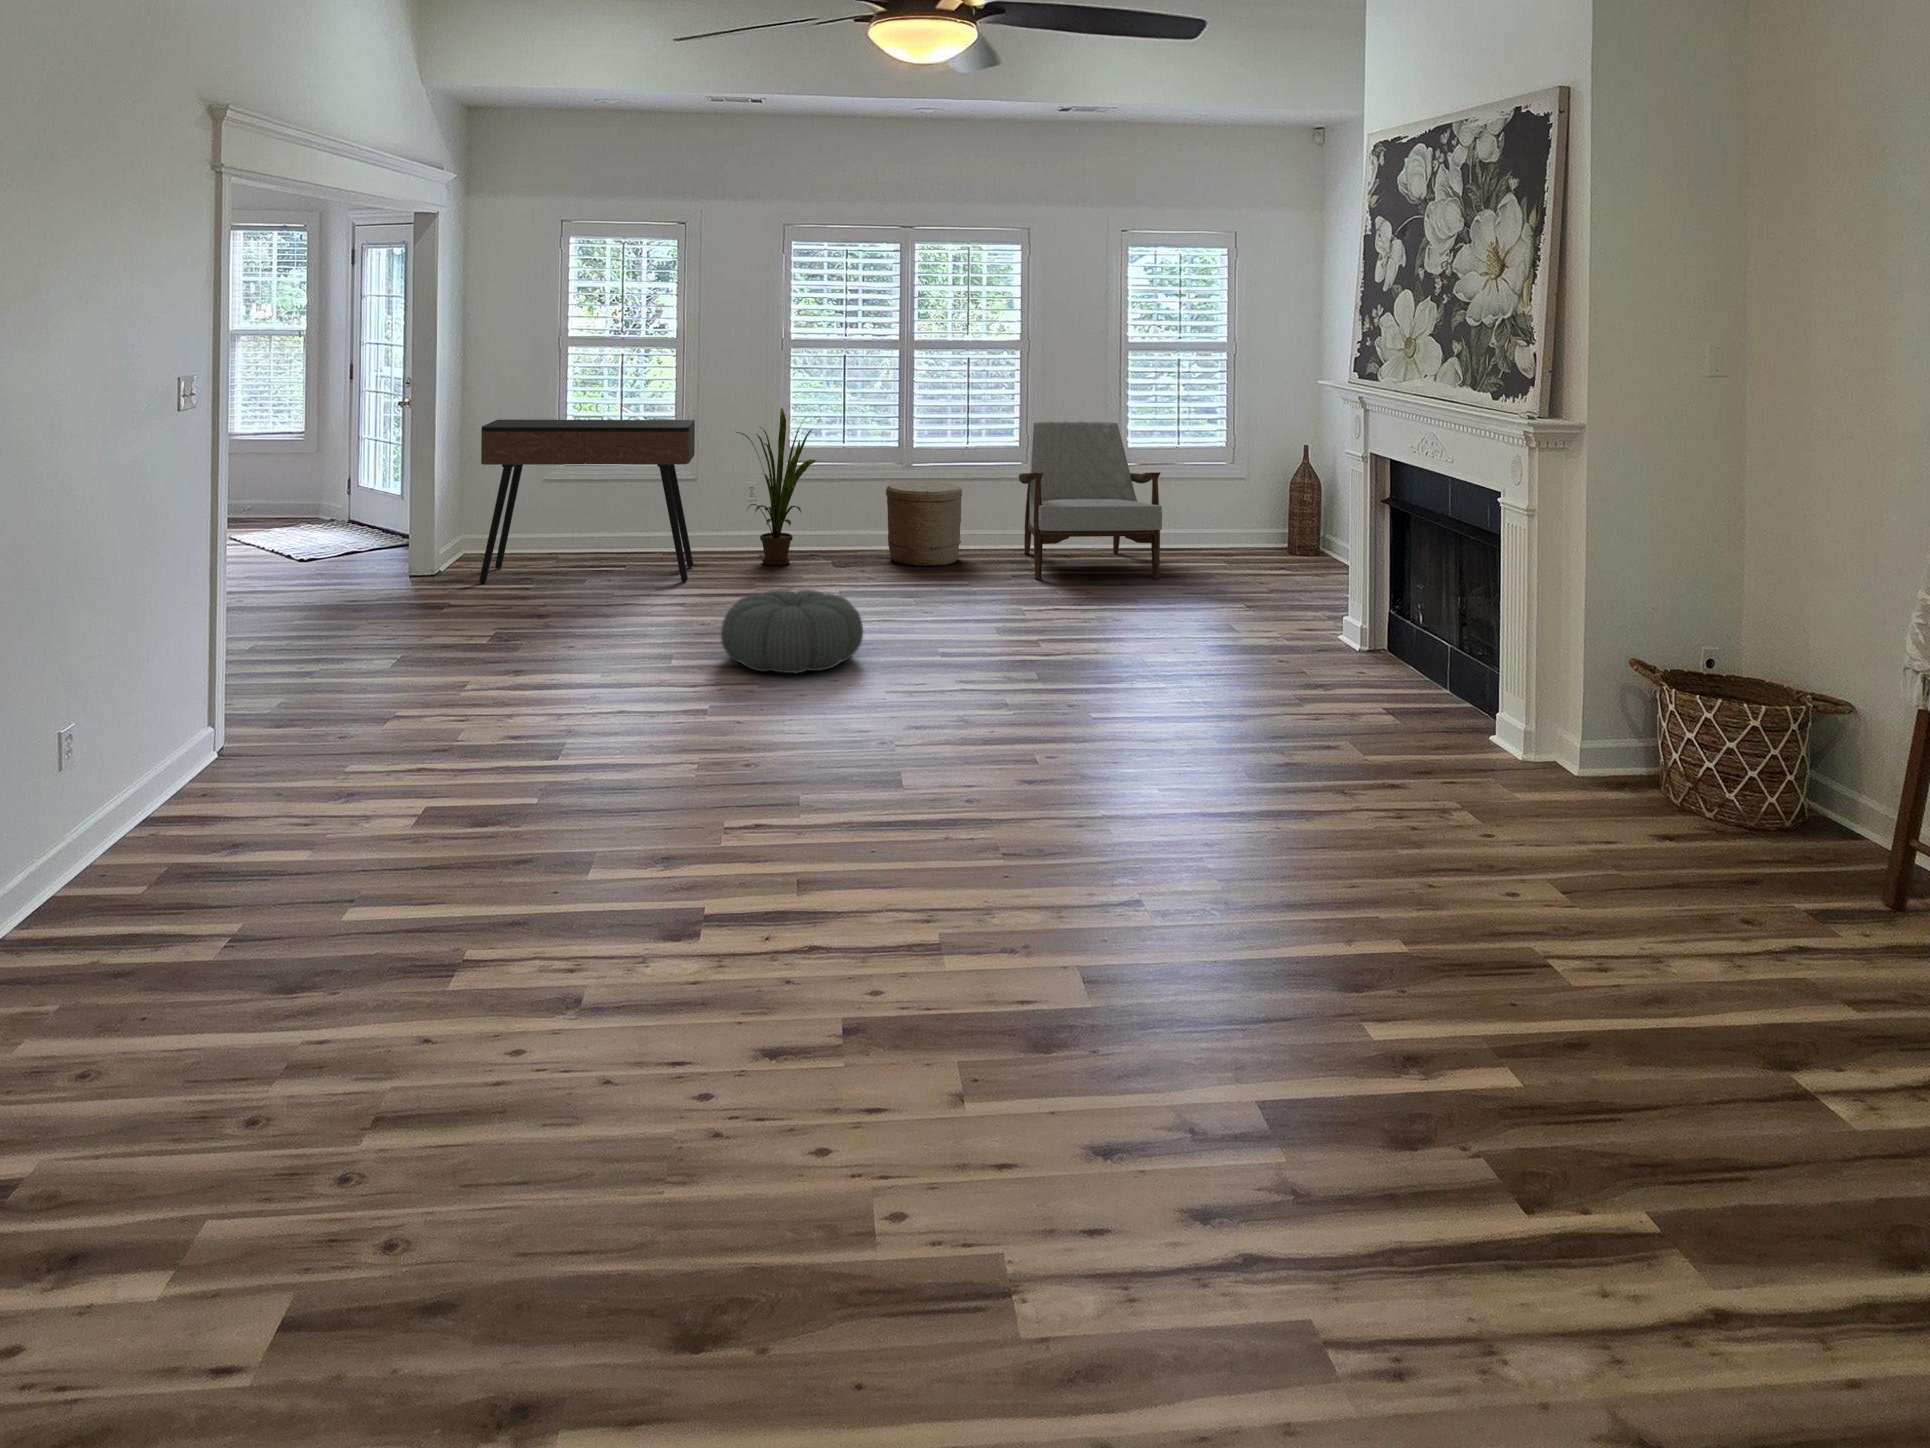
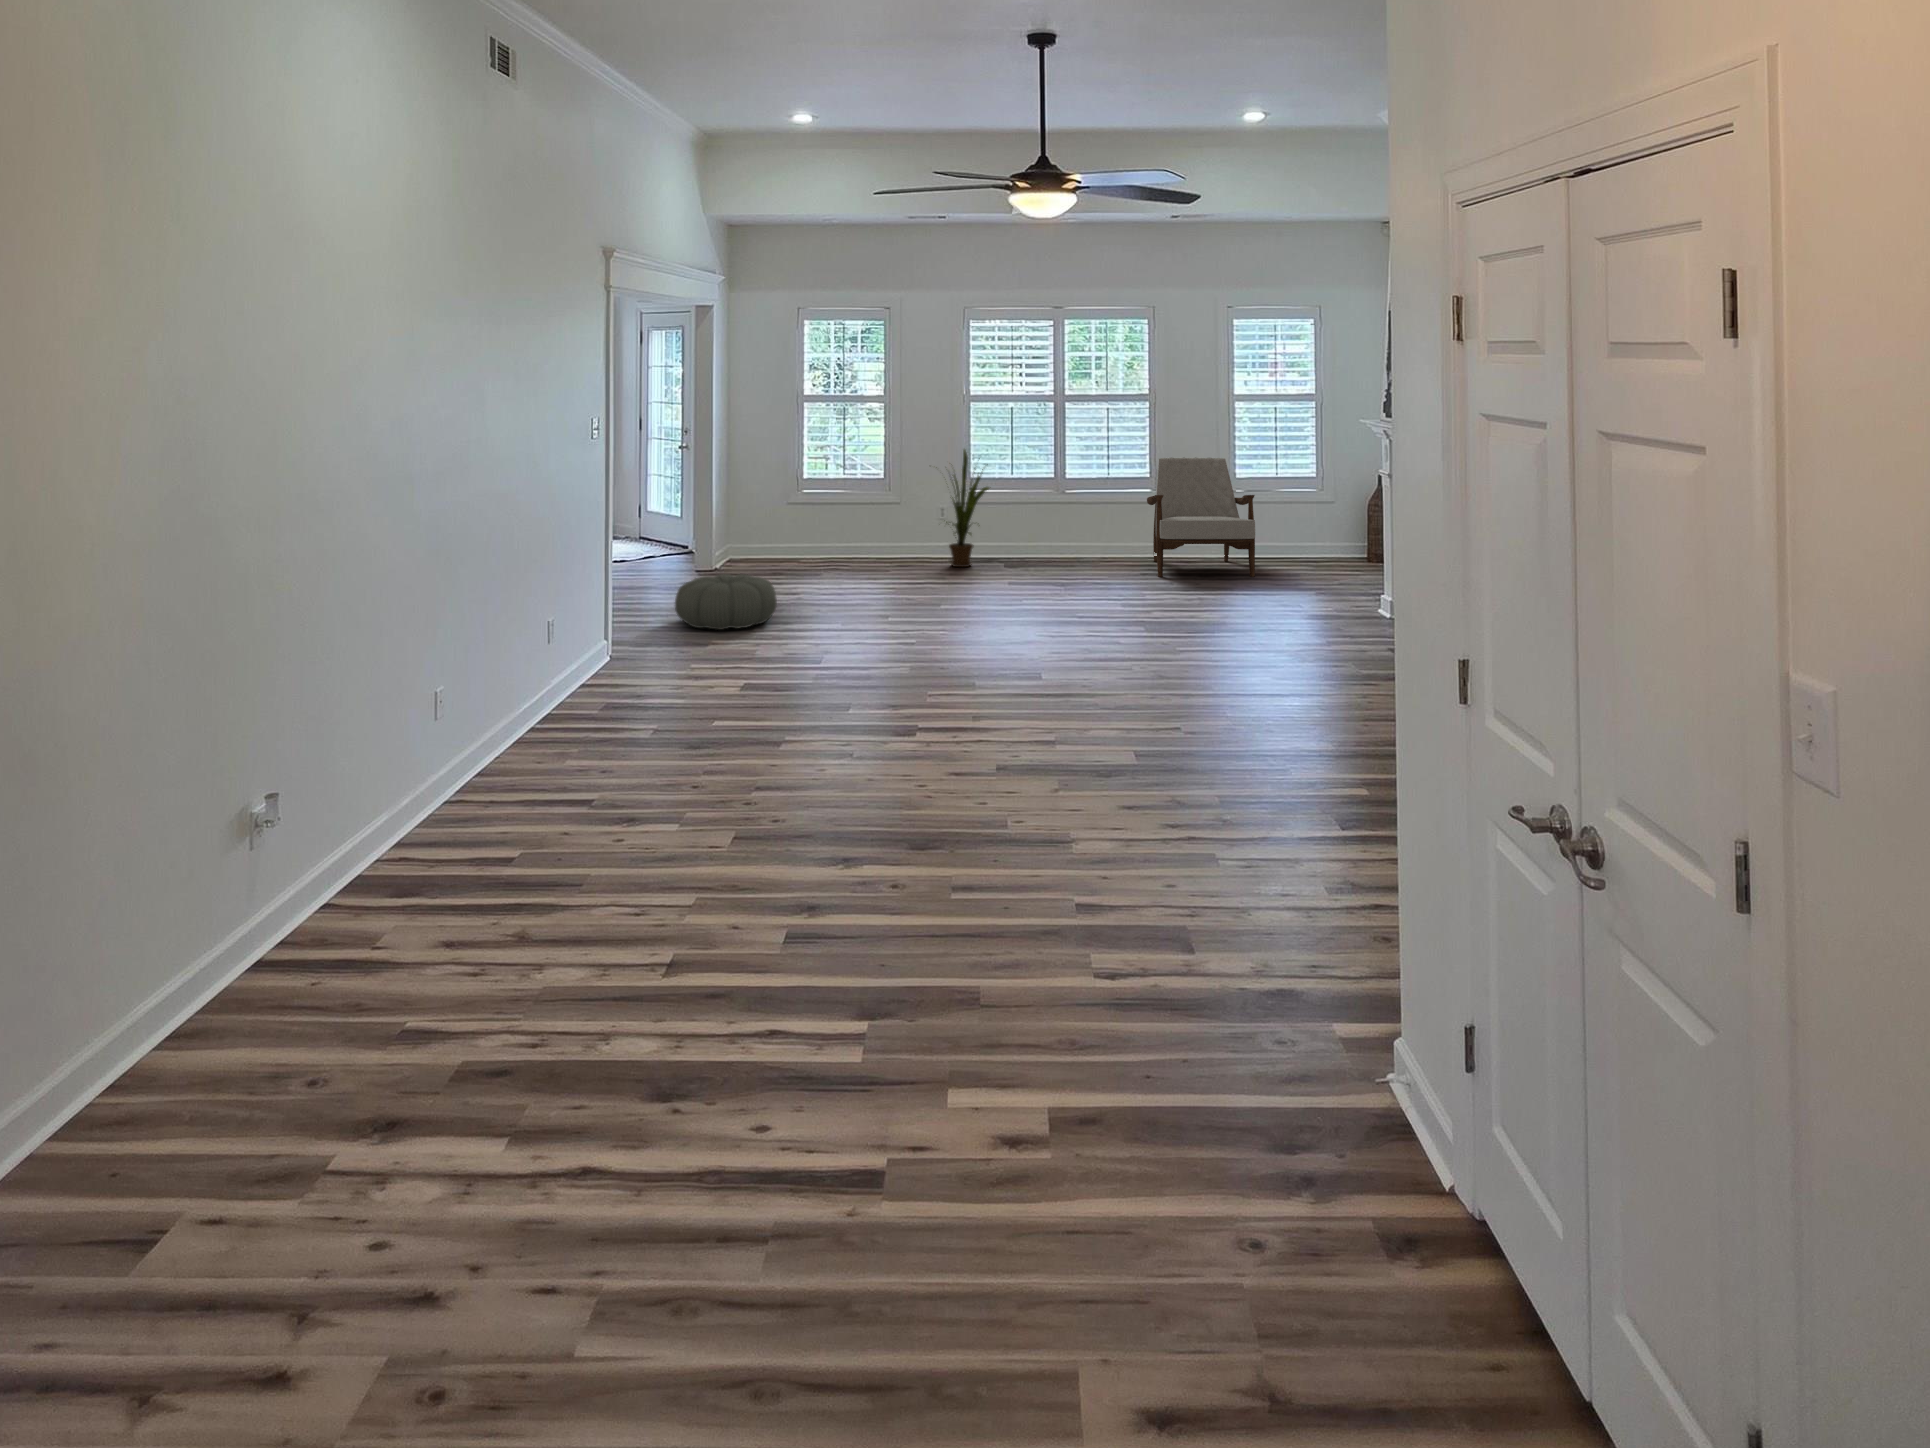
console table: present [479,419,695,583] -> none [744,456,899,576]
woven basket: present [886,481,962,566] -> none [1045,504,1103,568]
pouf: present [721,590,863,673] -> present [675,574,777,630]

